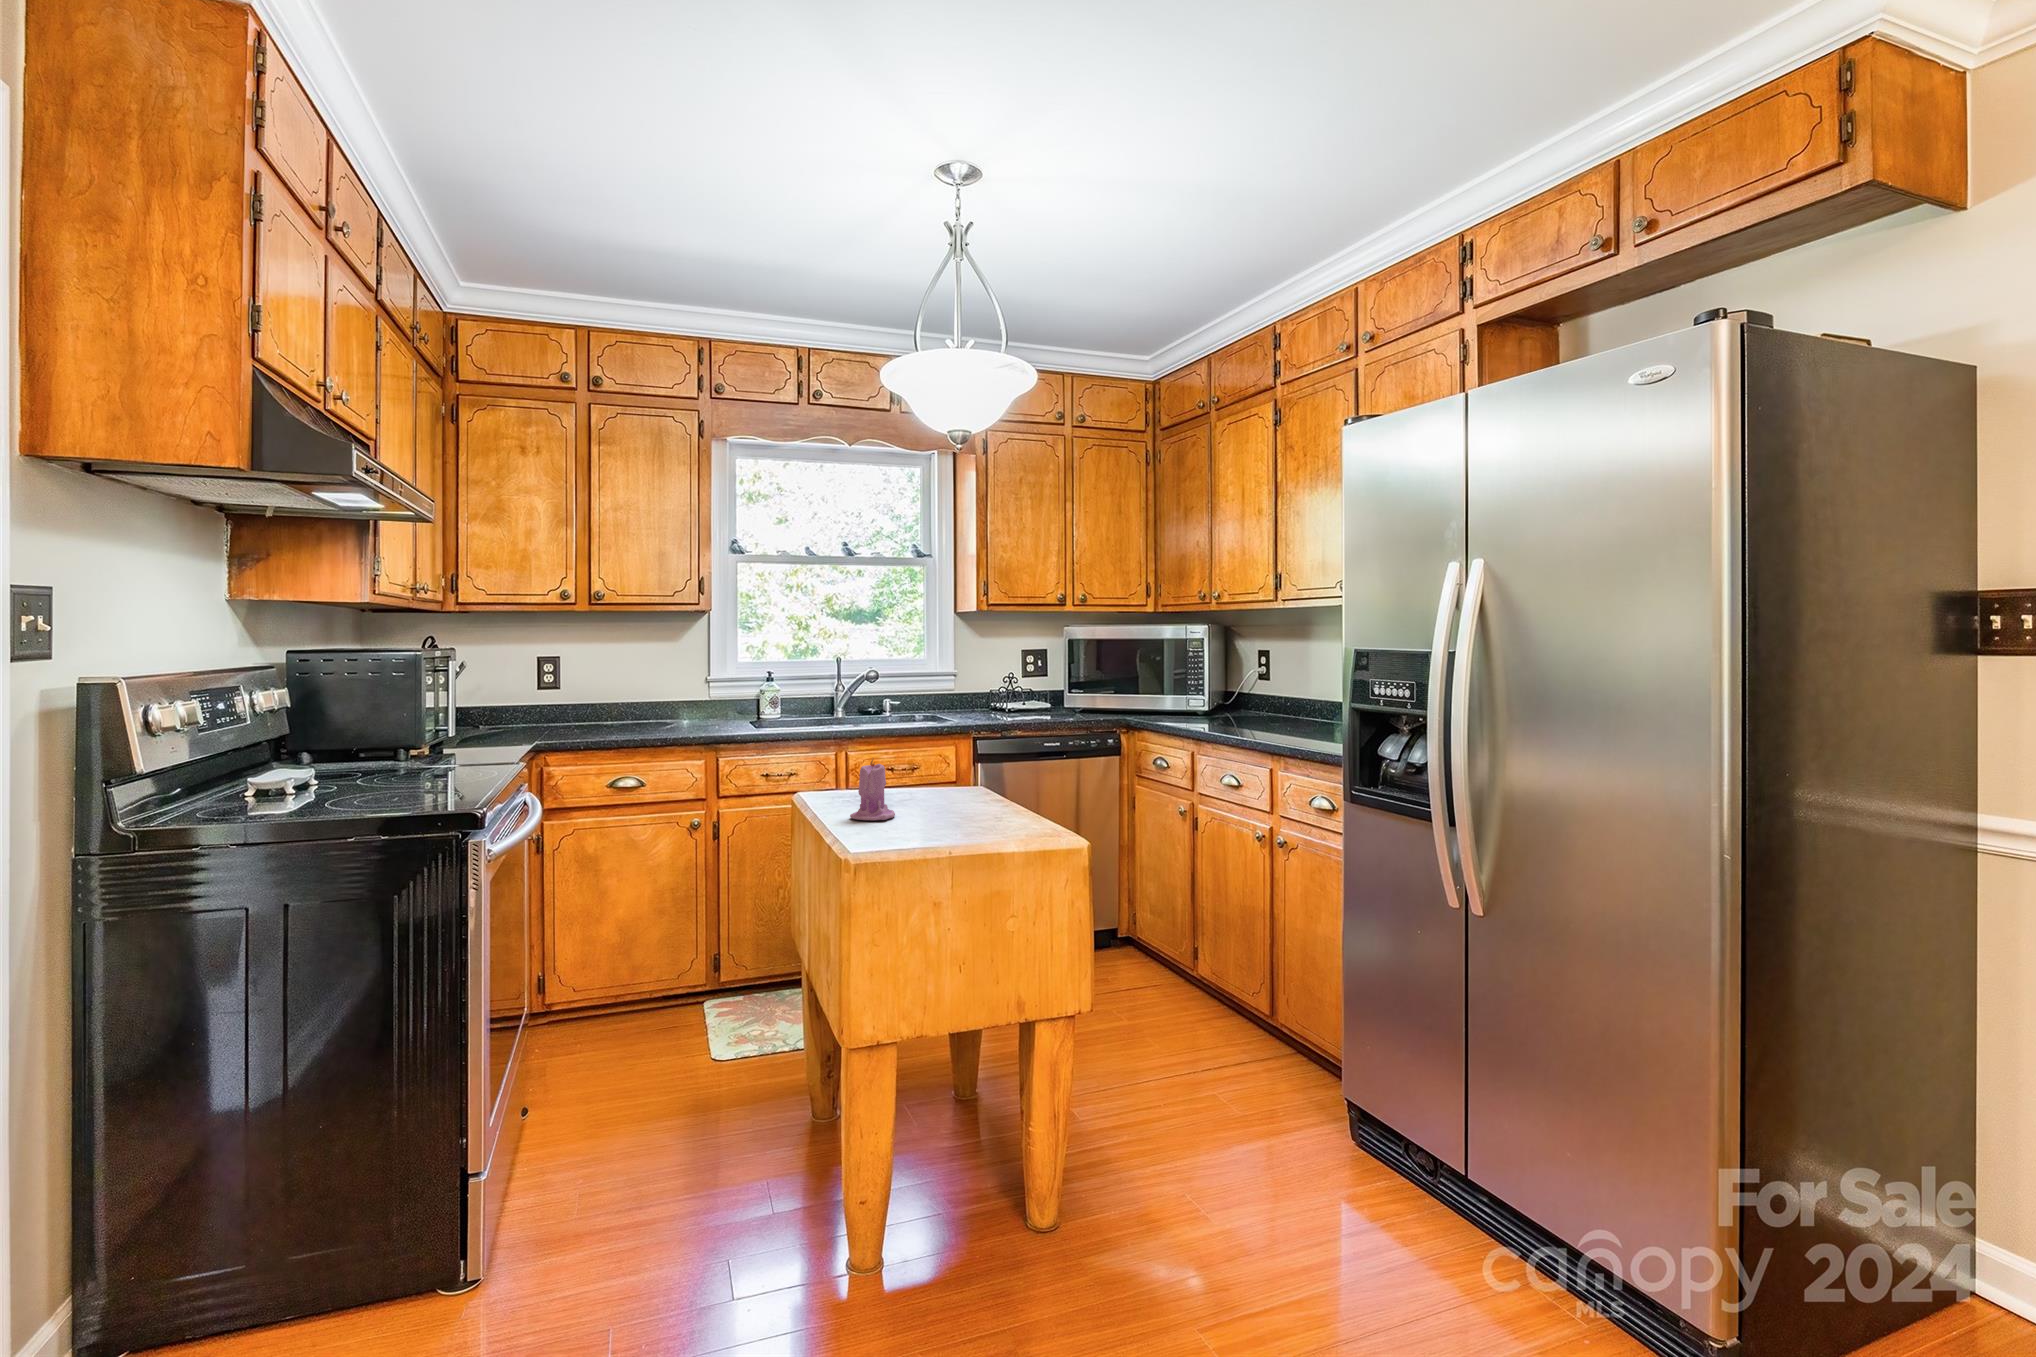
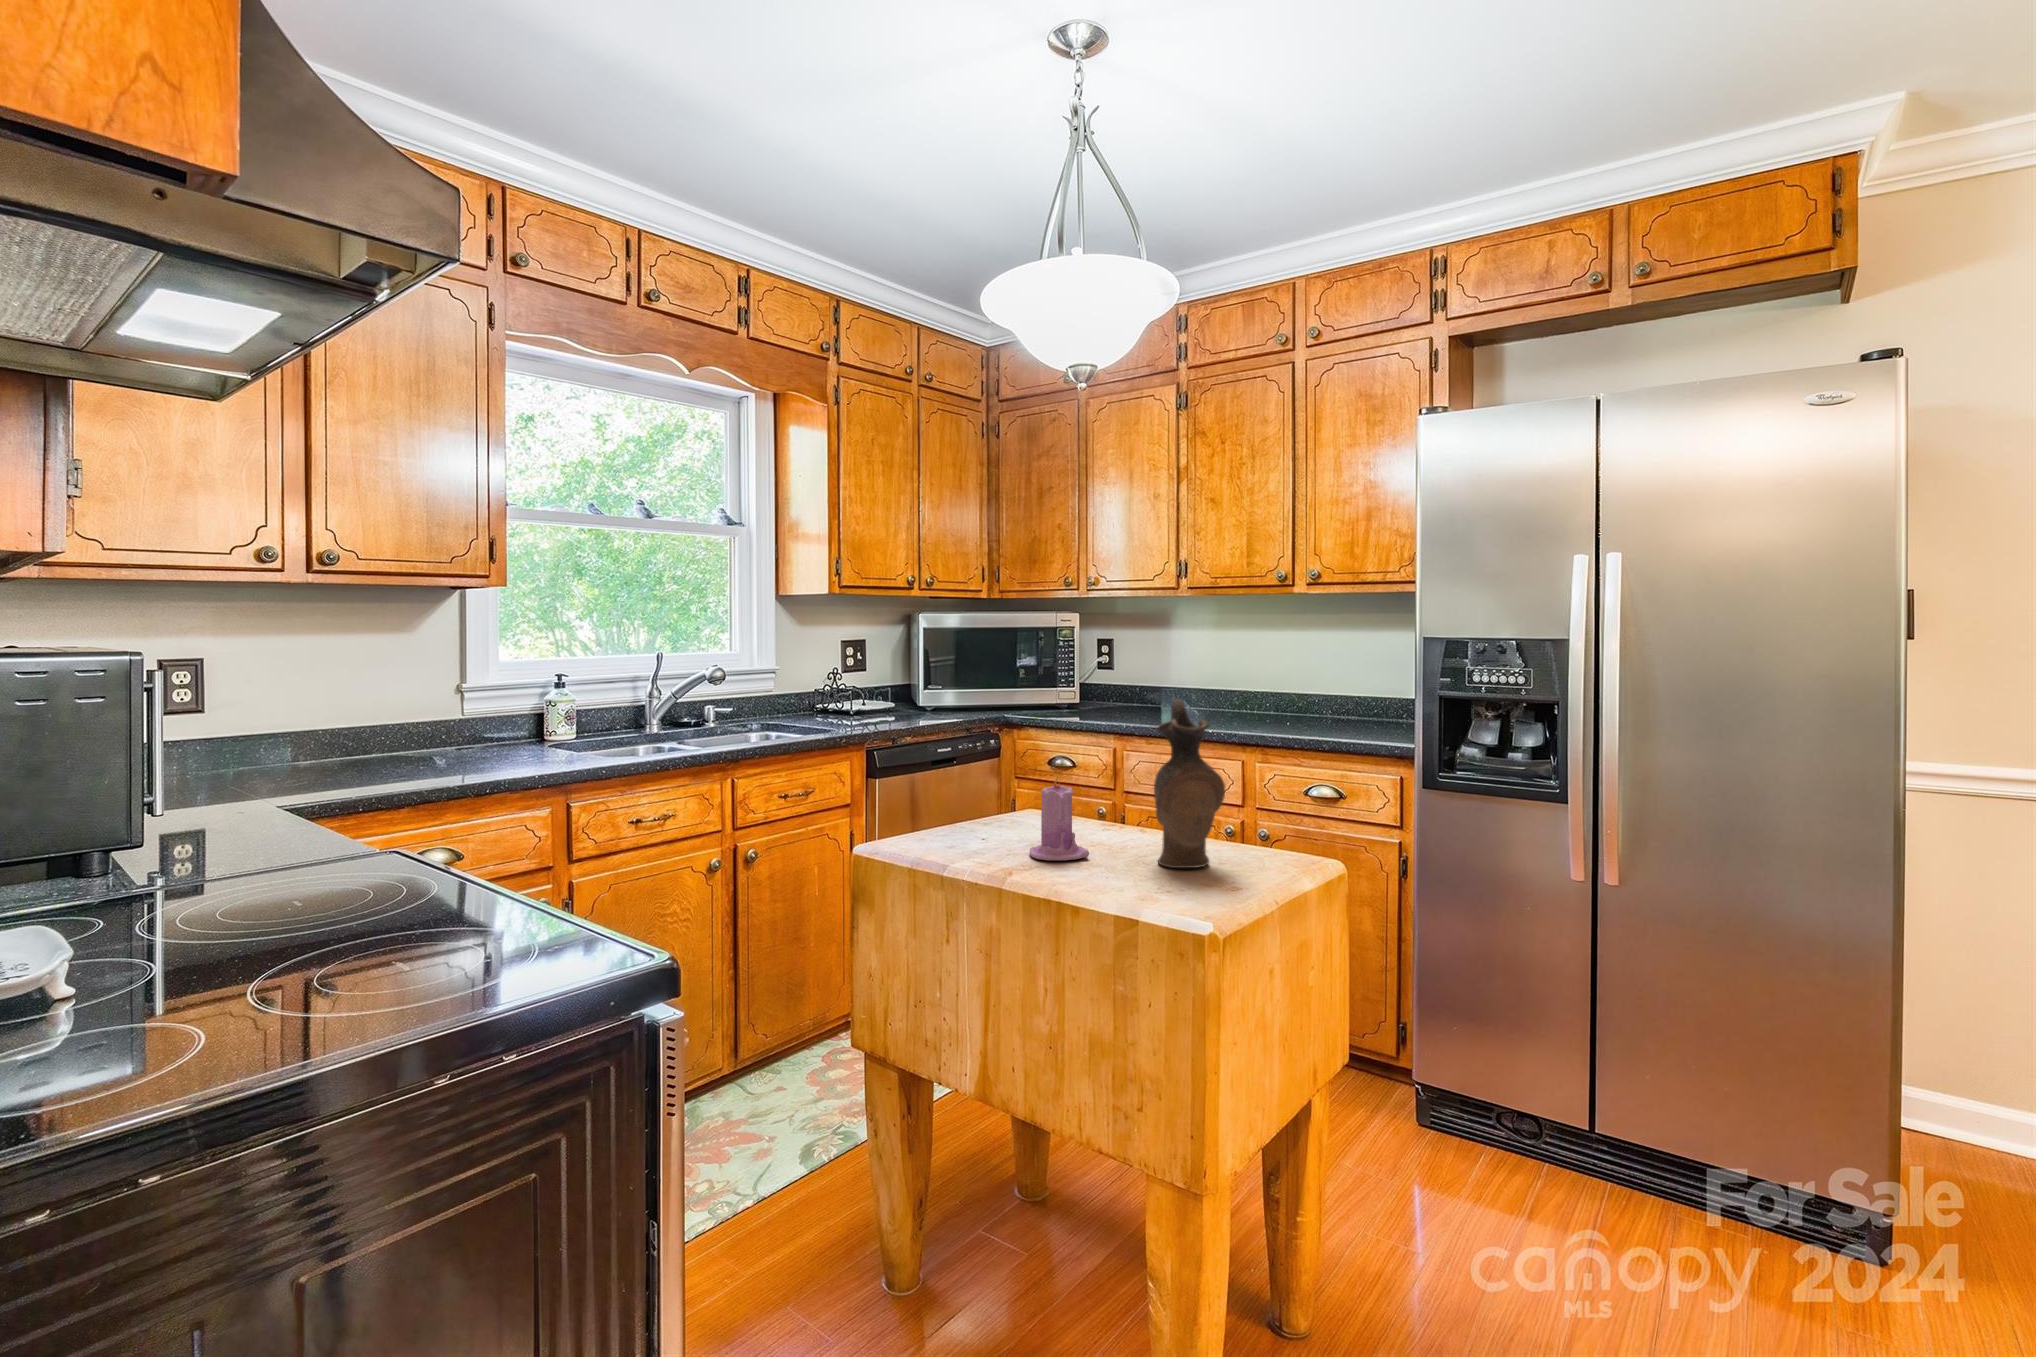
ceramic pitcher: none [905,701,960,834] -> present [1154,699,1225,868]

